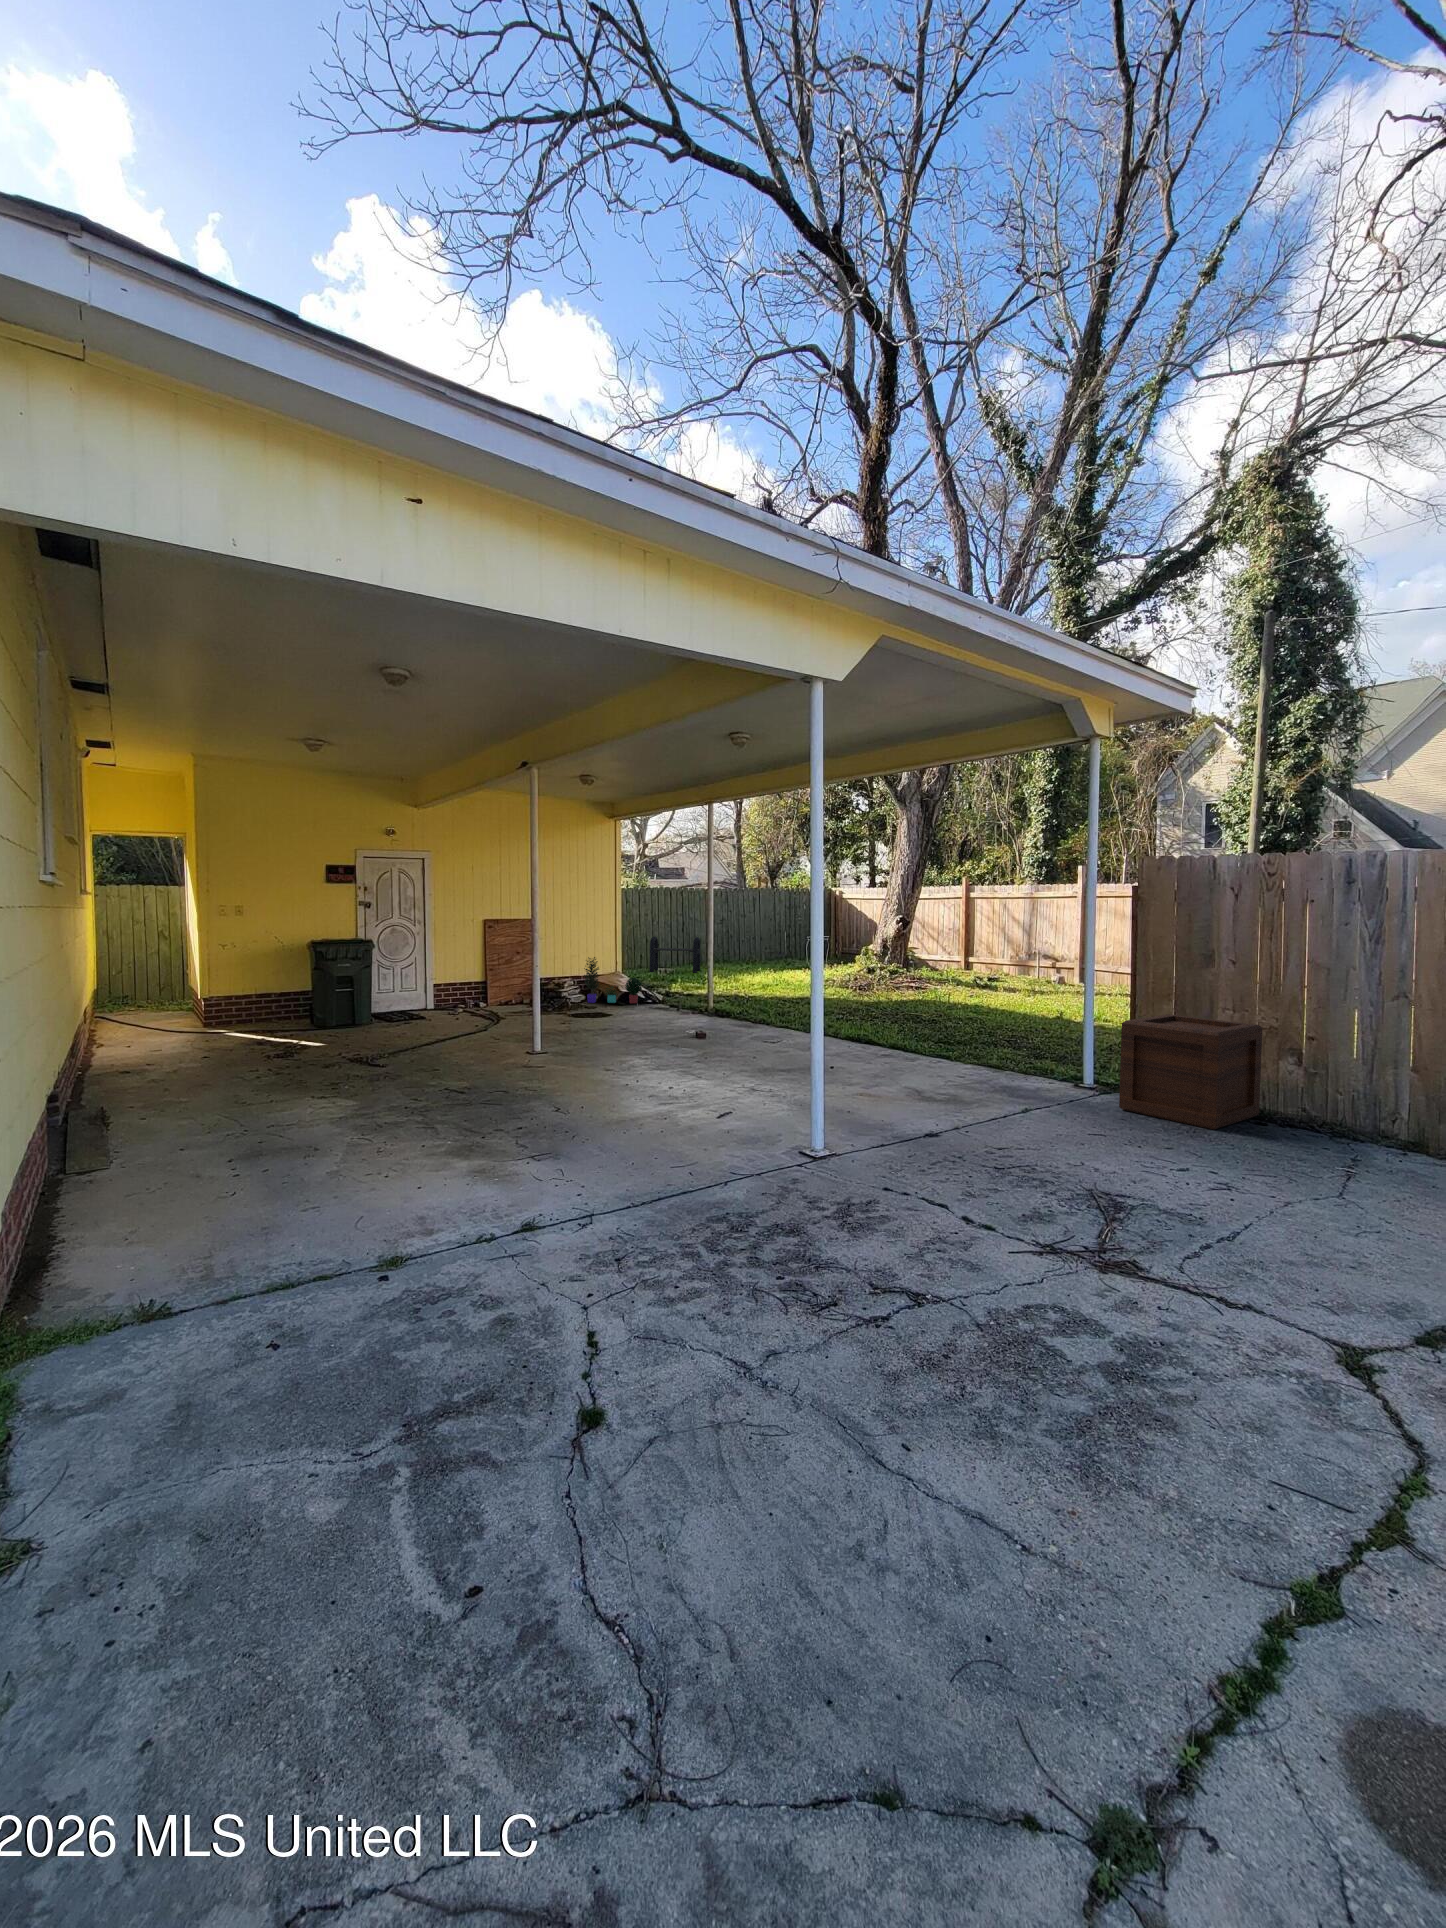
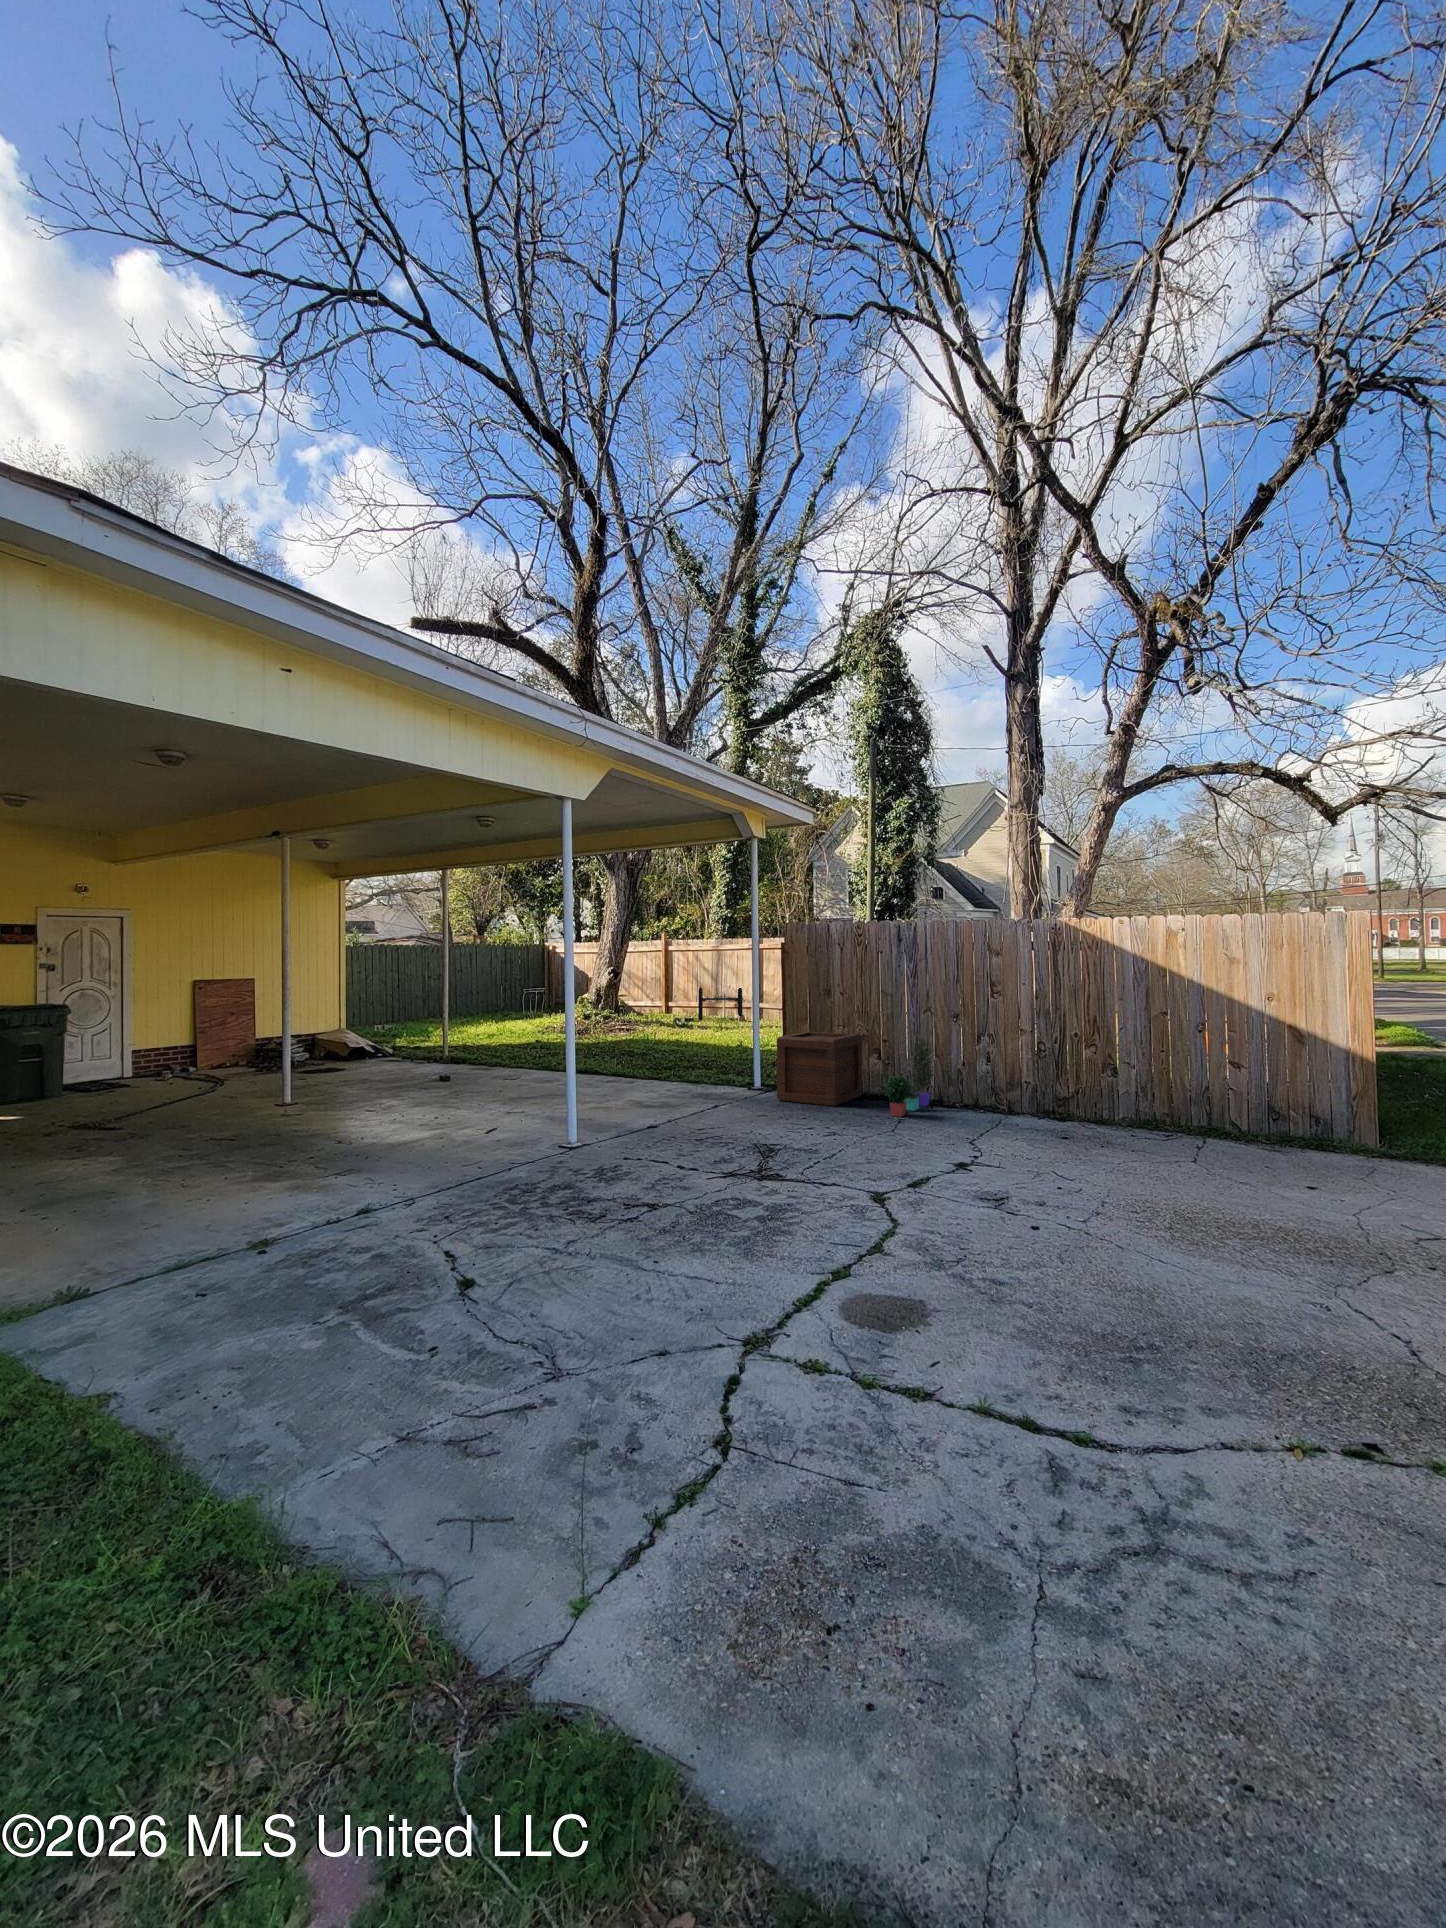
bench: present [650,936,700,973] -> present [698,987,742,1020]
potted plant: present [584,957,642,1003] -> present [884,1038,934,1117]

